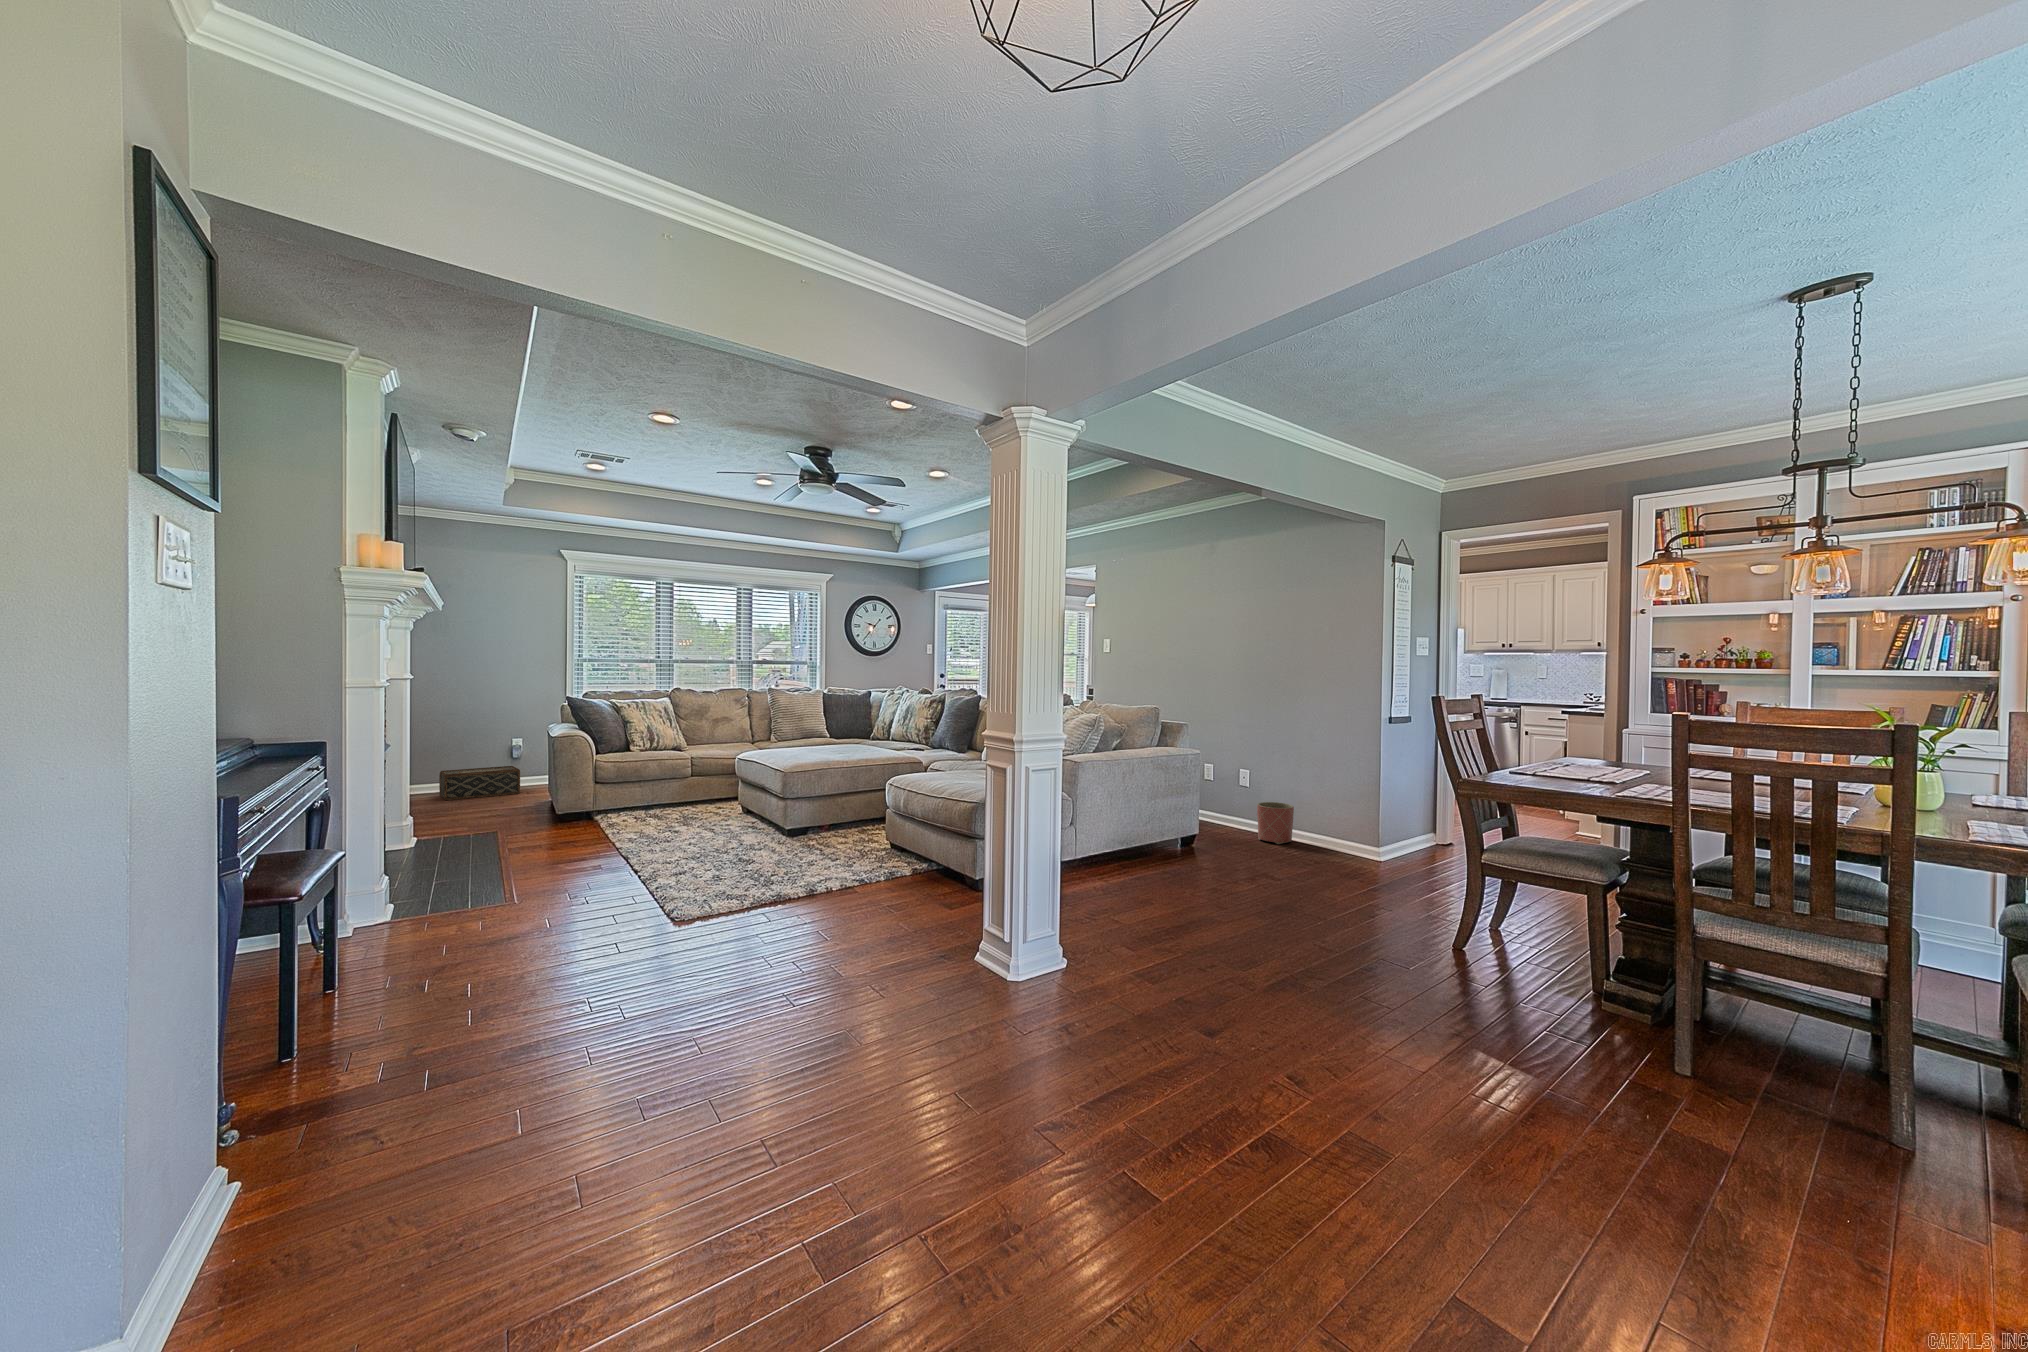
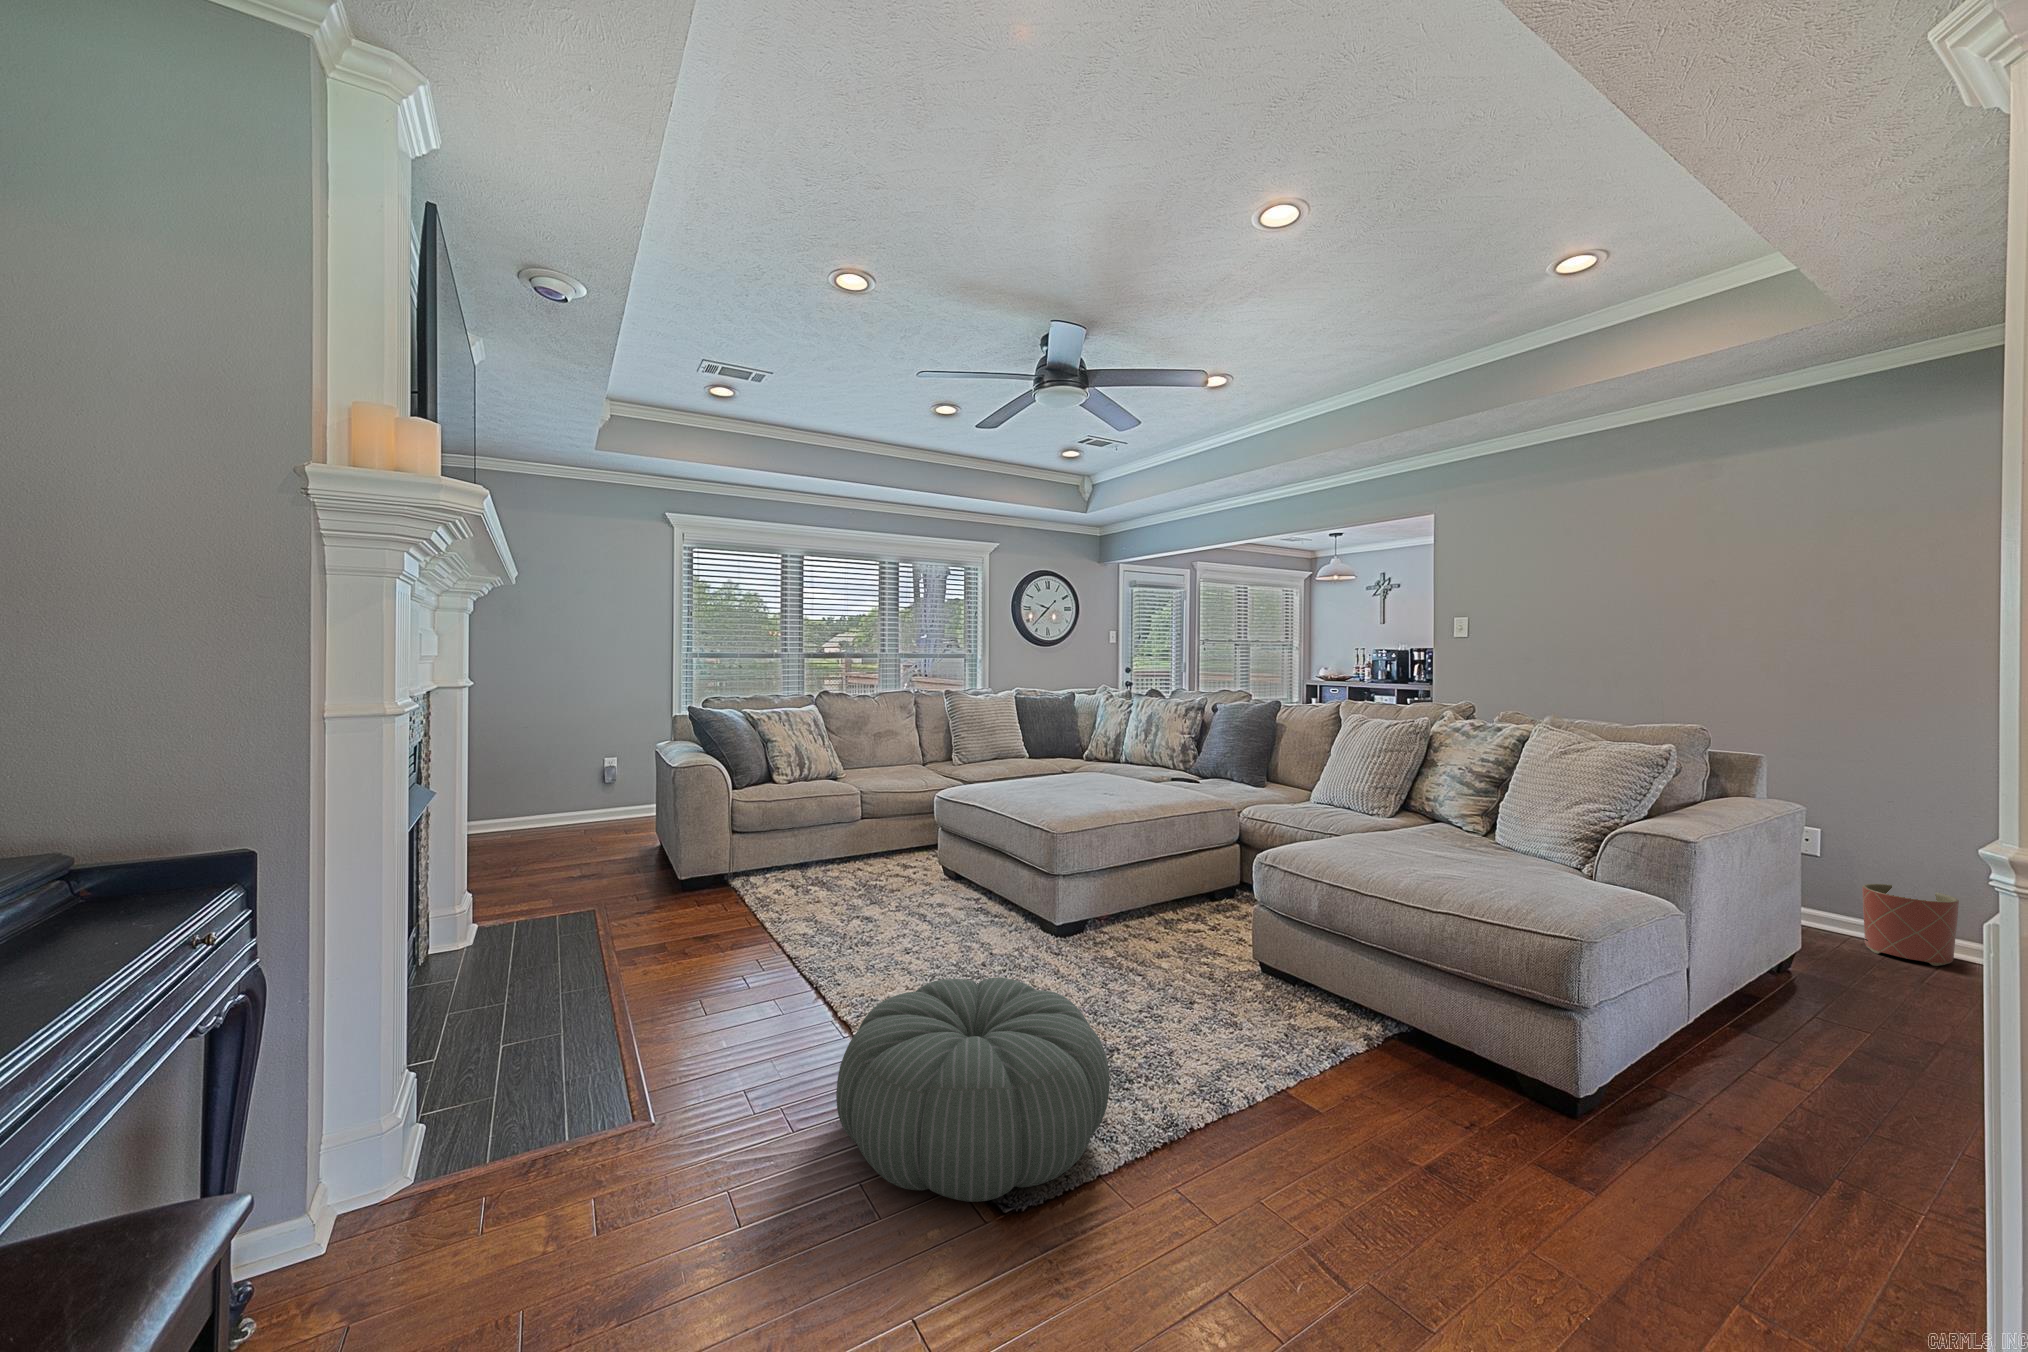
woven basket: present [439,766,520,800] -> none [509,796,617,849]
pouf: none [610,832,745,906] -> present [836,977,1110,1202]

